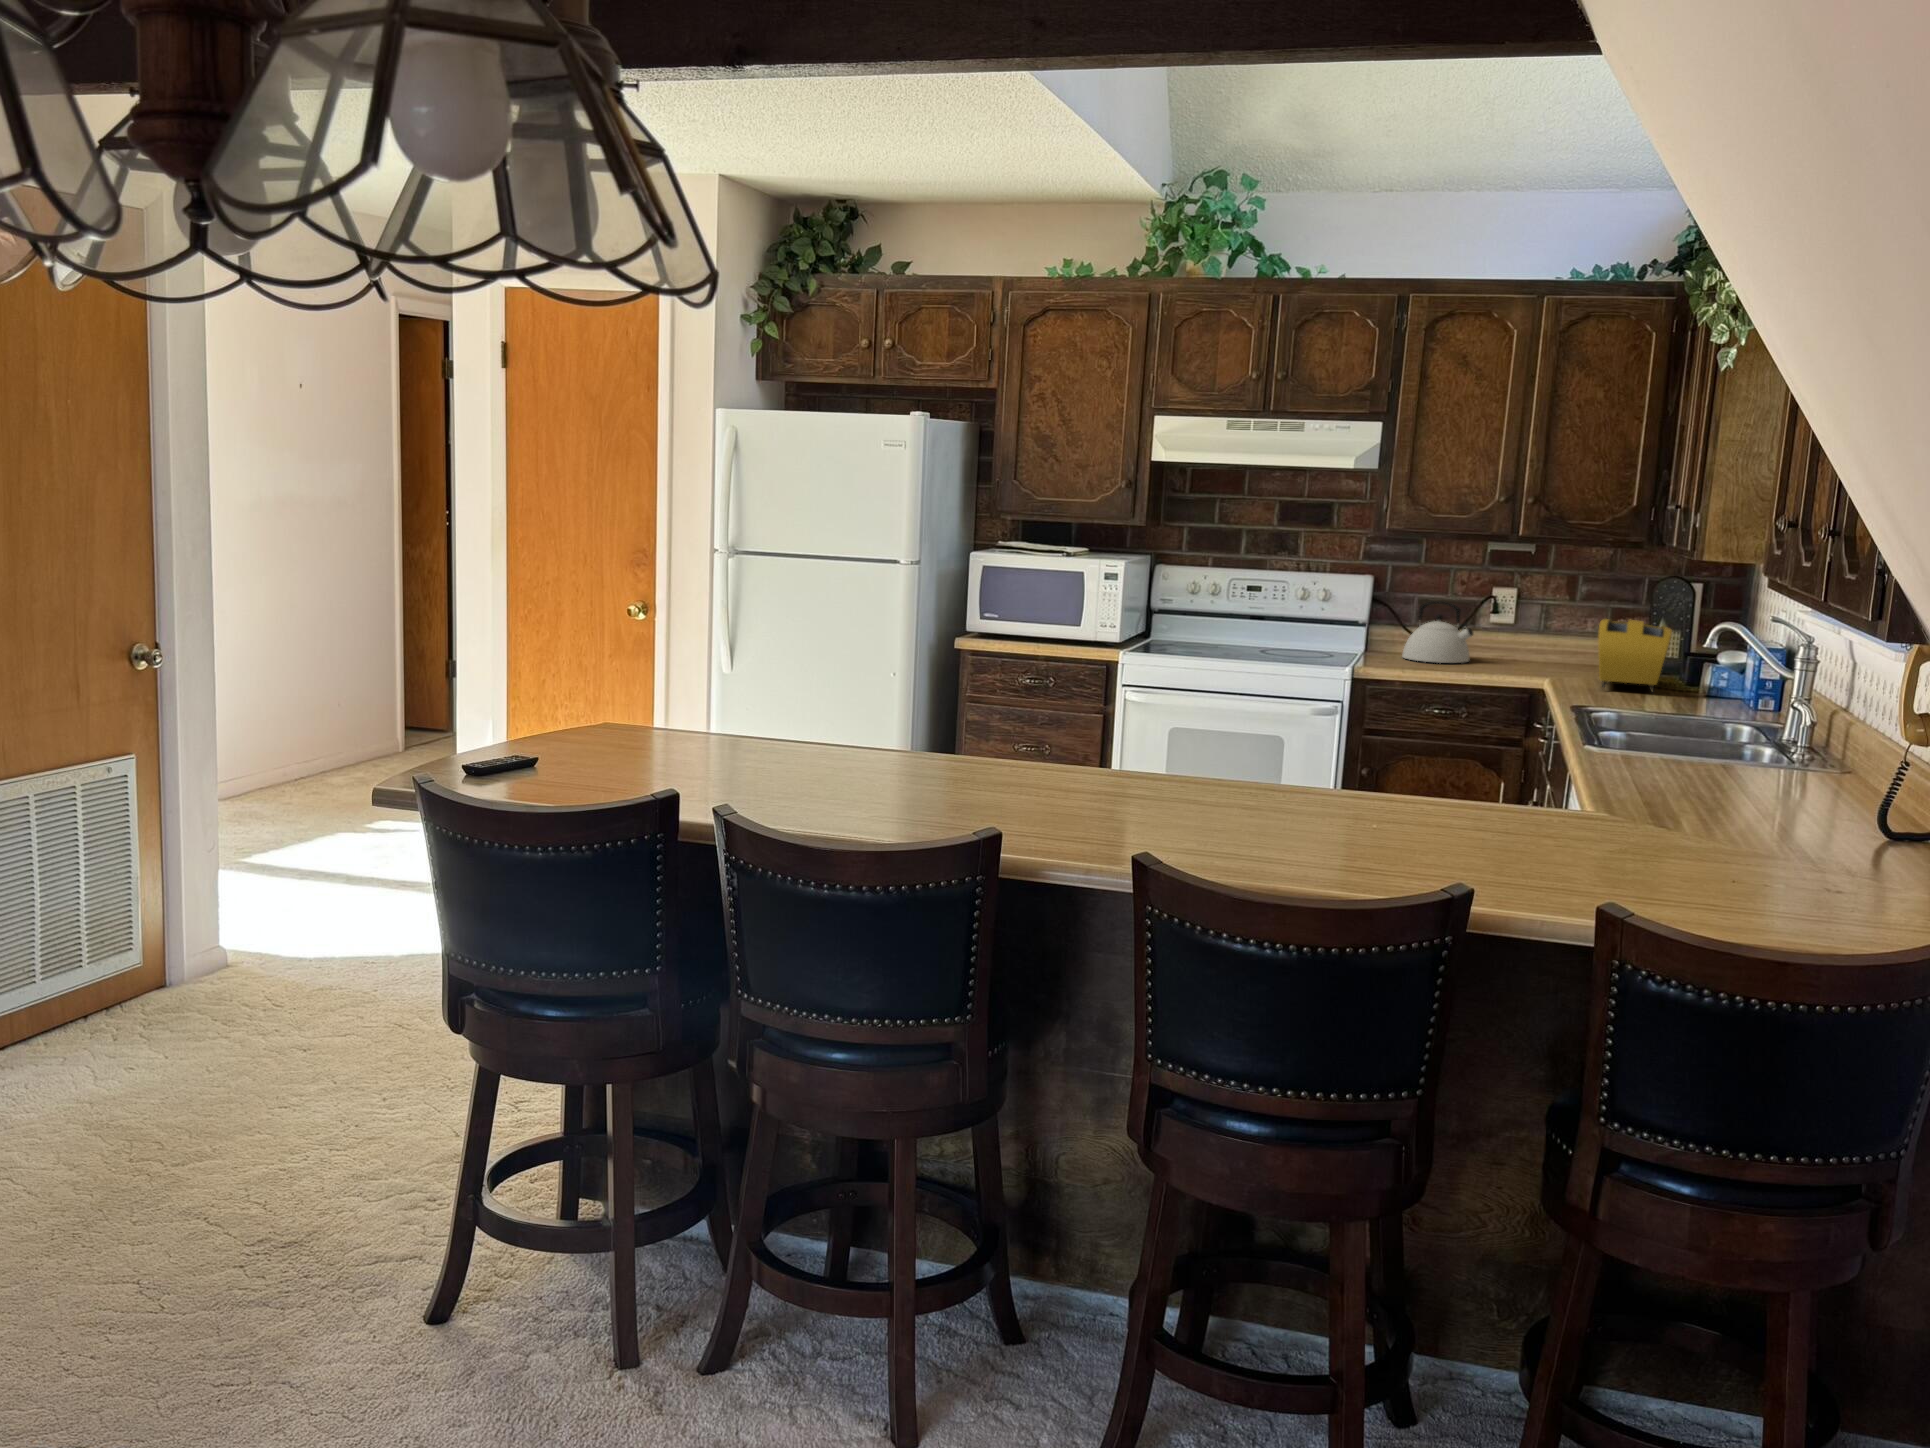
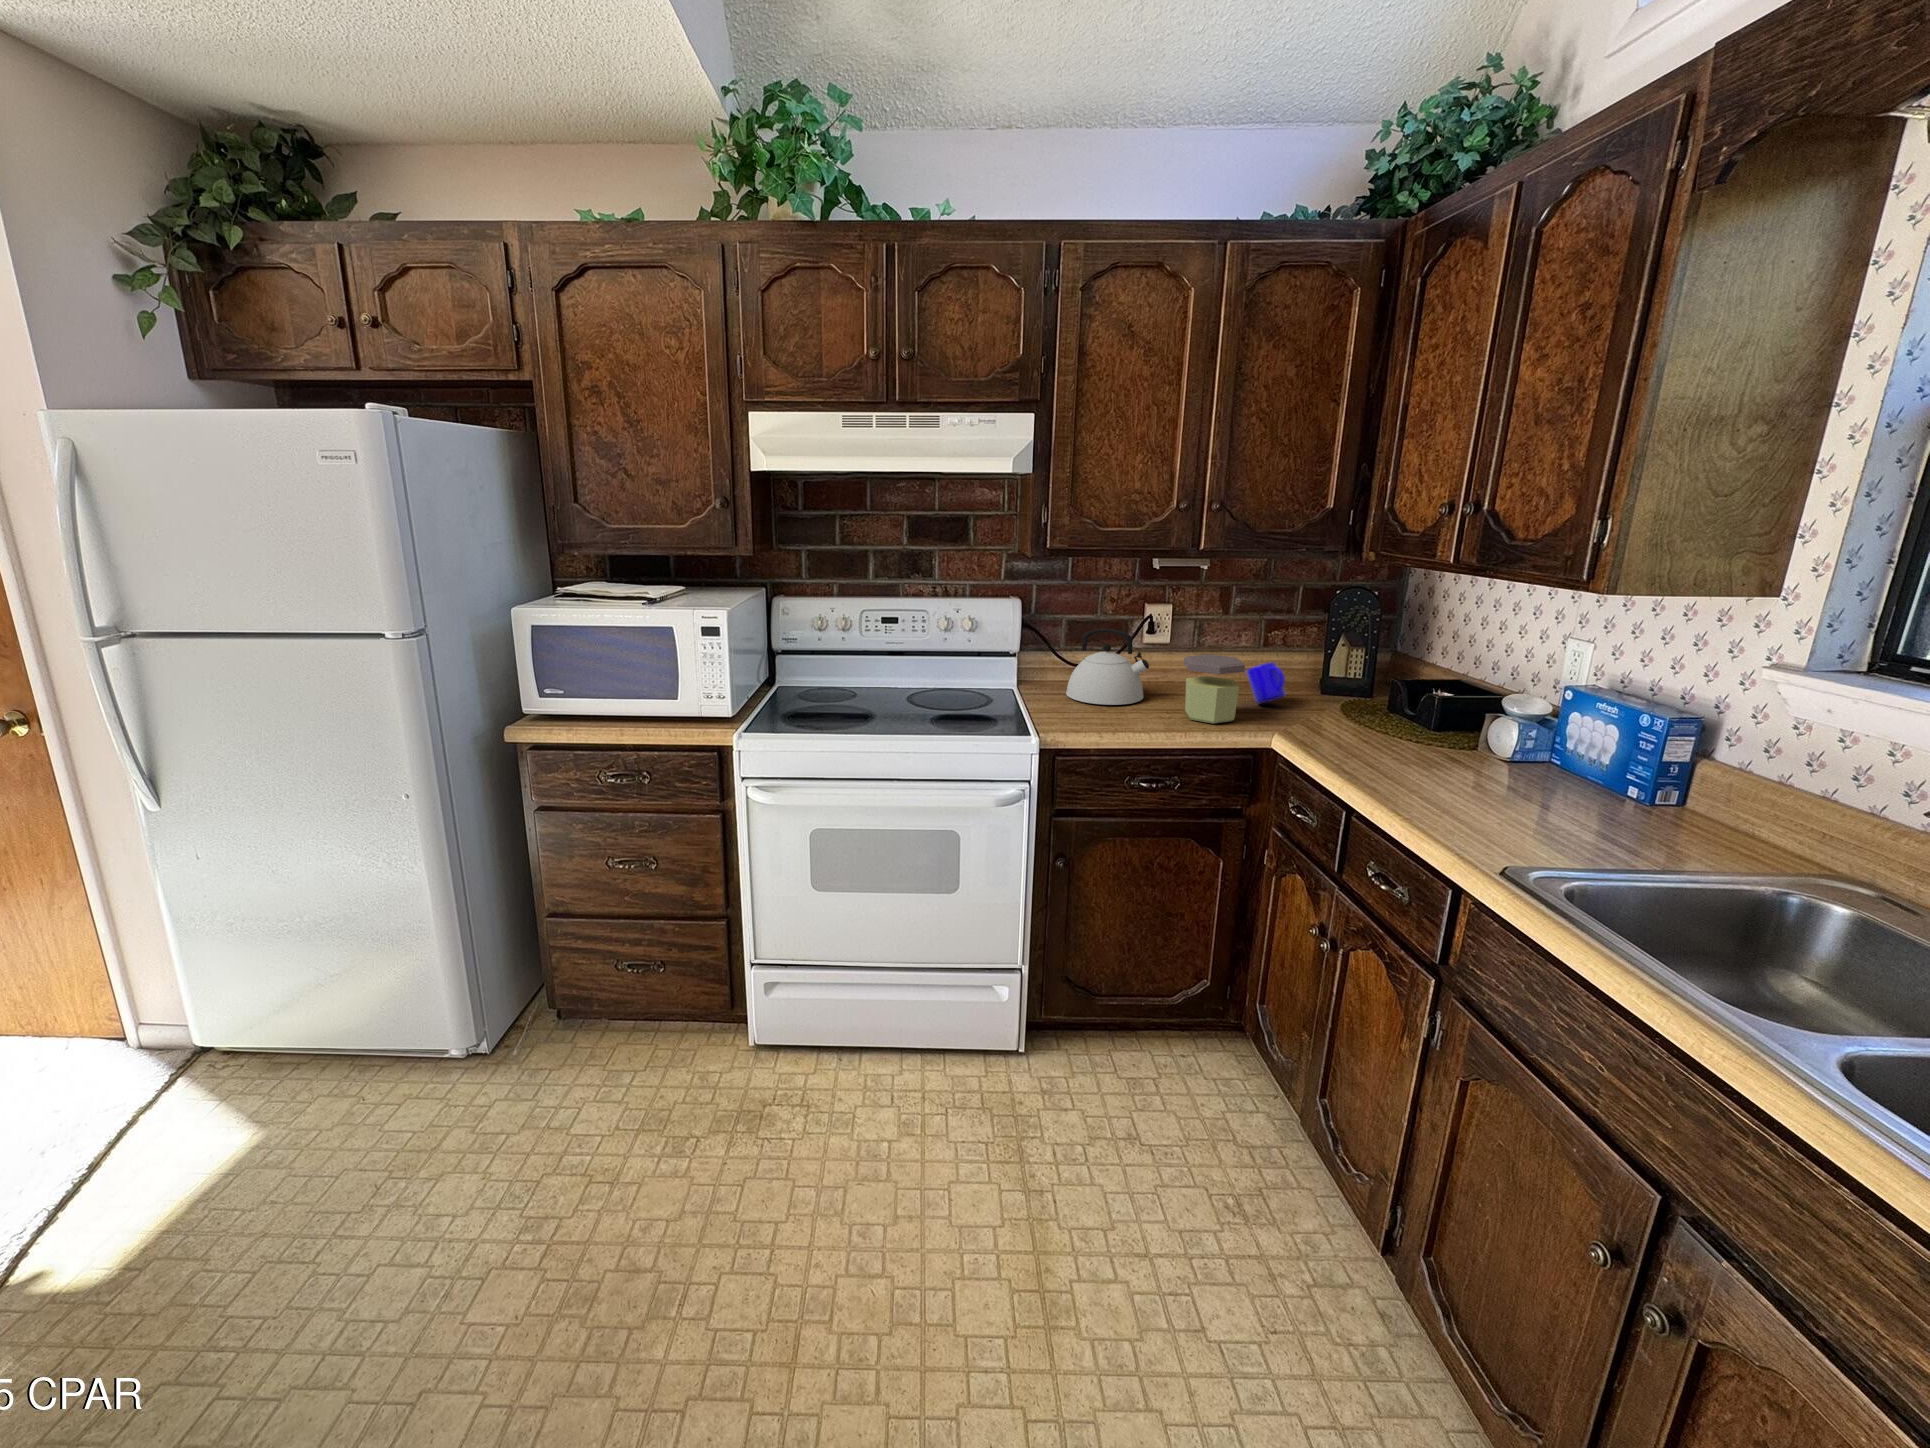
toaster: present [1598,619,1672,692] -> none [1316,653,1440,753]
jar: none [1492,622,1540,675] -> present [1184,654,1245,724]
mug: none [1559,634,1590,670] -> present [1247,663,1286,703]

